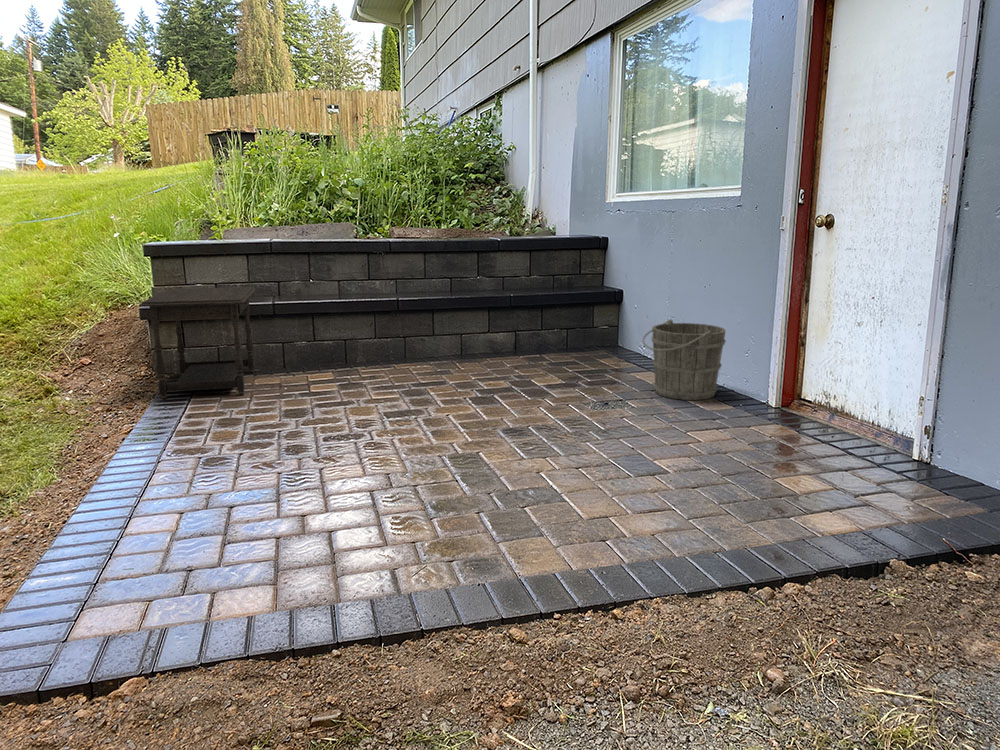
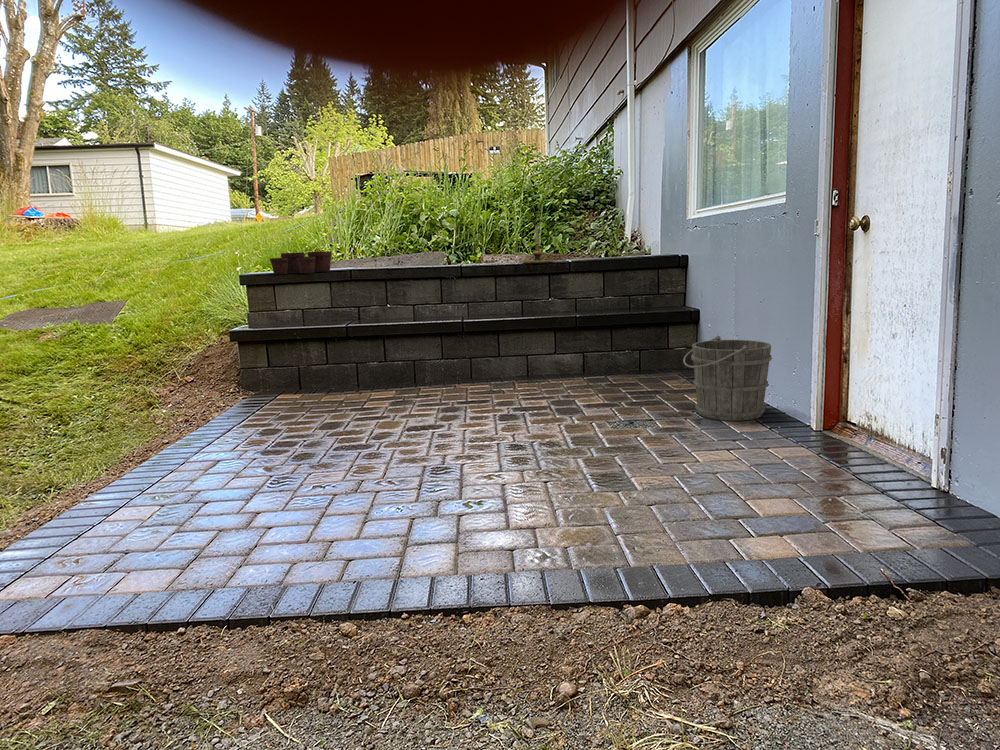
candle holder: none [449,201,483,241] -> present [521,225,554,263]
flower pot: none [177,221,246,246] -> present [270,251,332,275]
side table: present [139,287,255,399] -> none [221,310,335,408]

